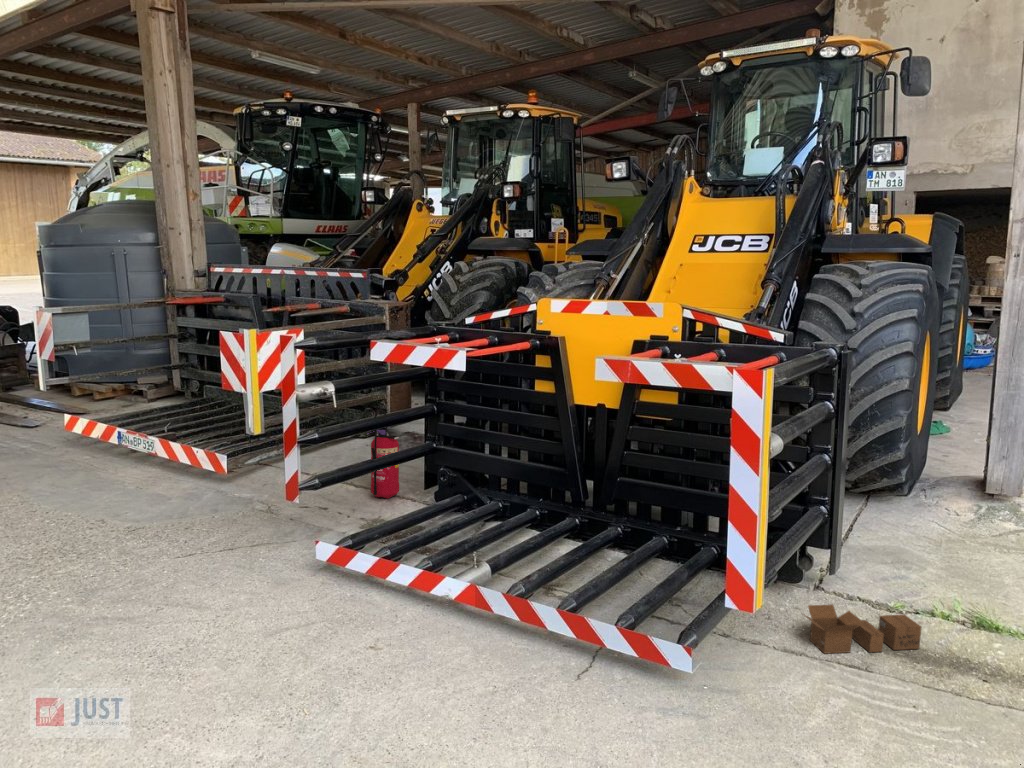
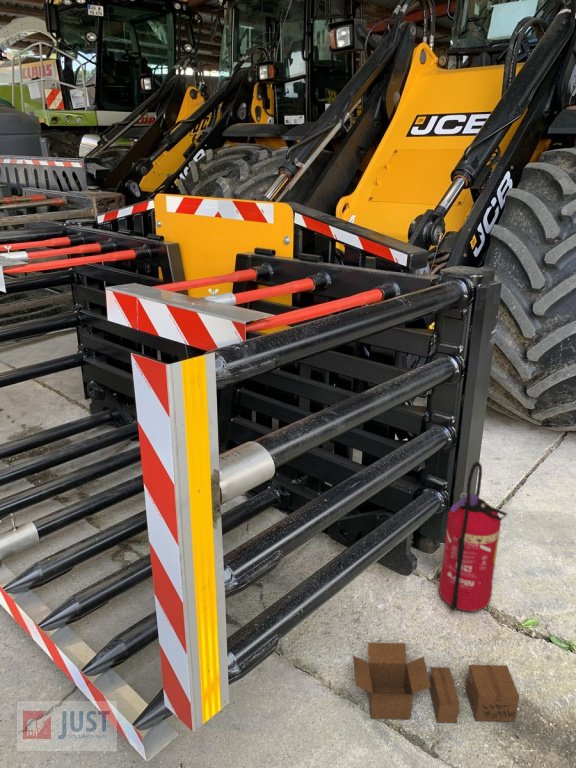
fire extinguisher: present [367,409,399,499] -> present [439,462,507,611]

